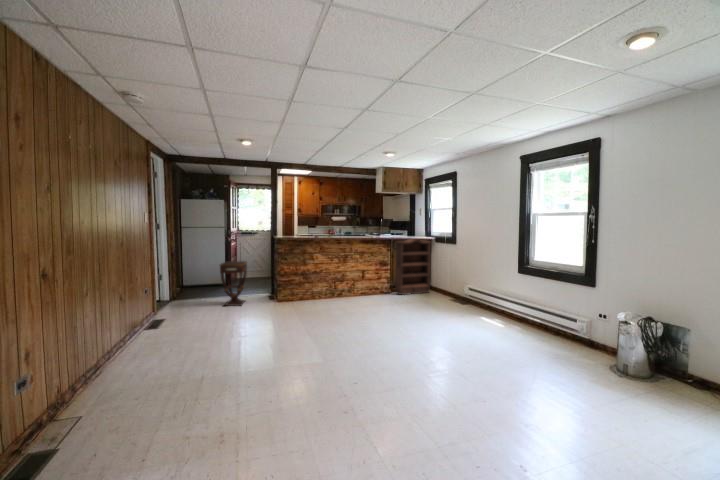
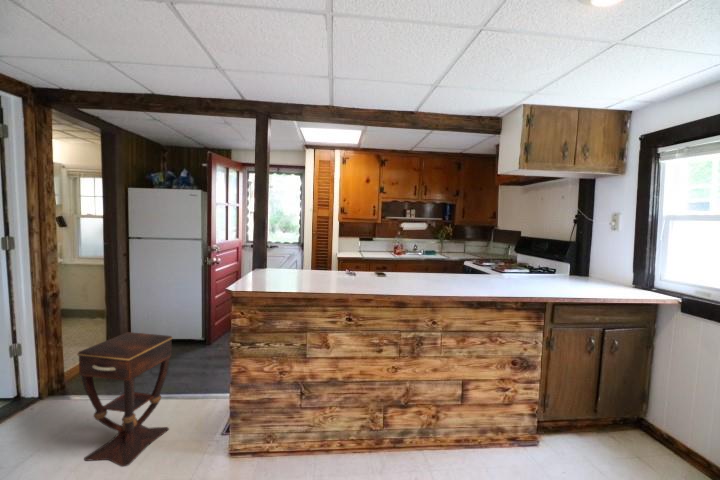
bookshelf: present [395,239,430,295] -> none [548,297,678,463]

